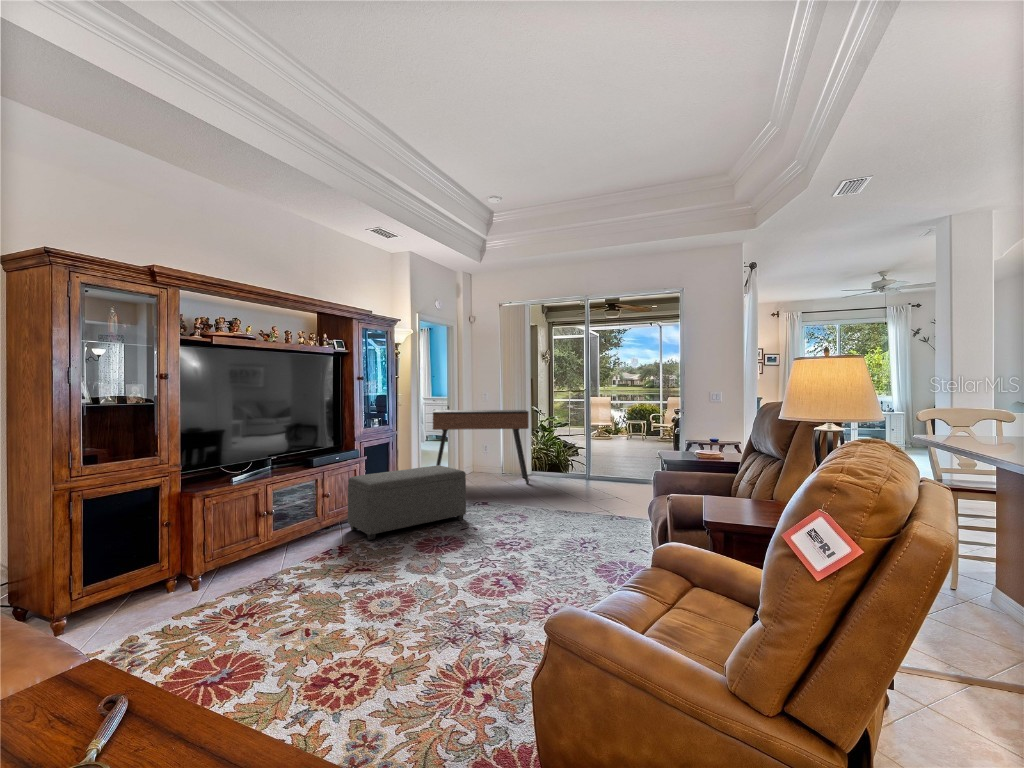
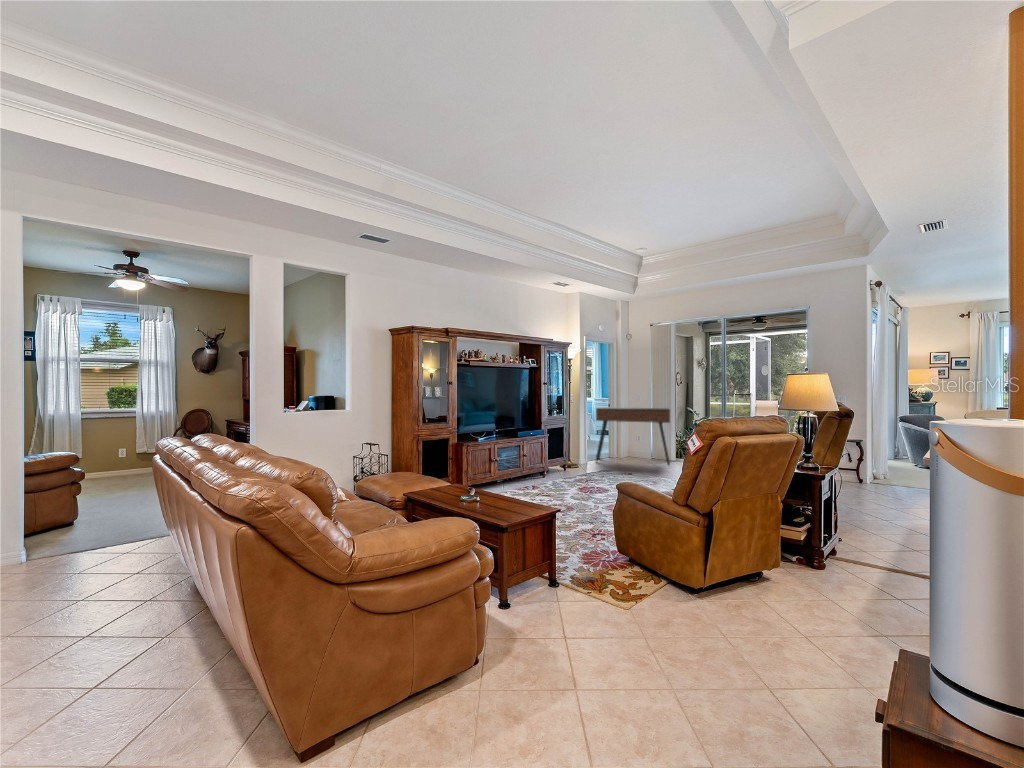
ottoman: present [348,466,466,540] -> none [538,444,614,484]

